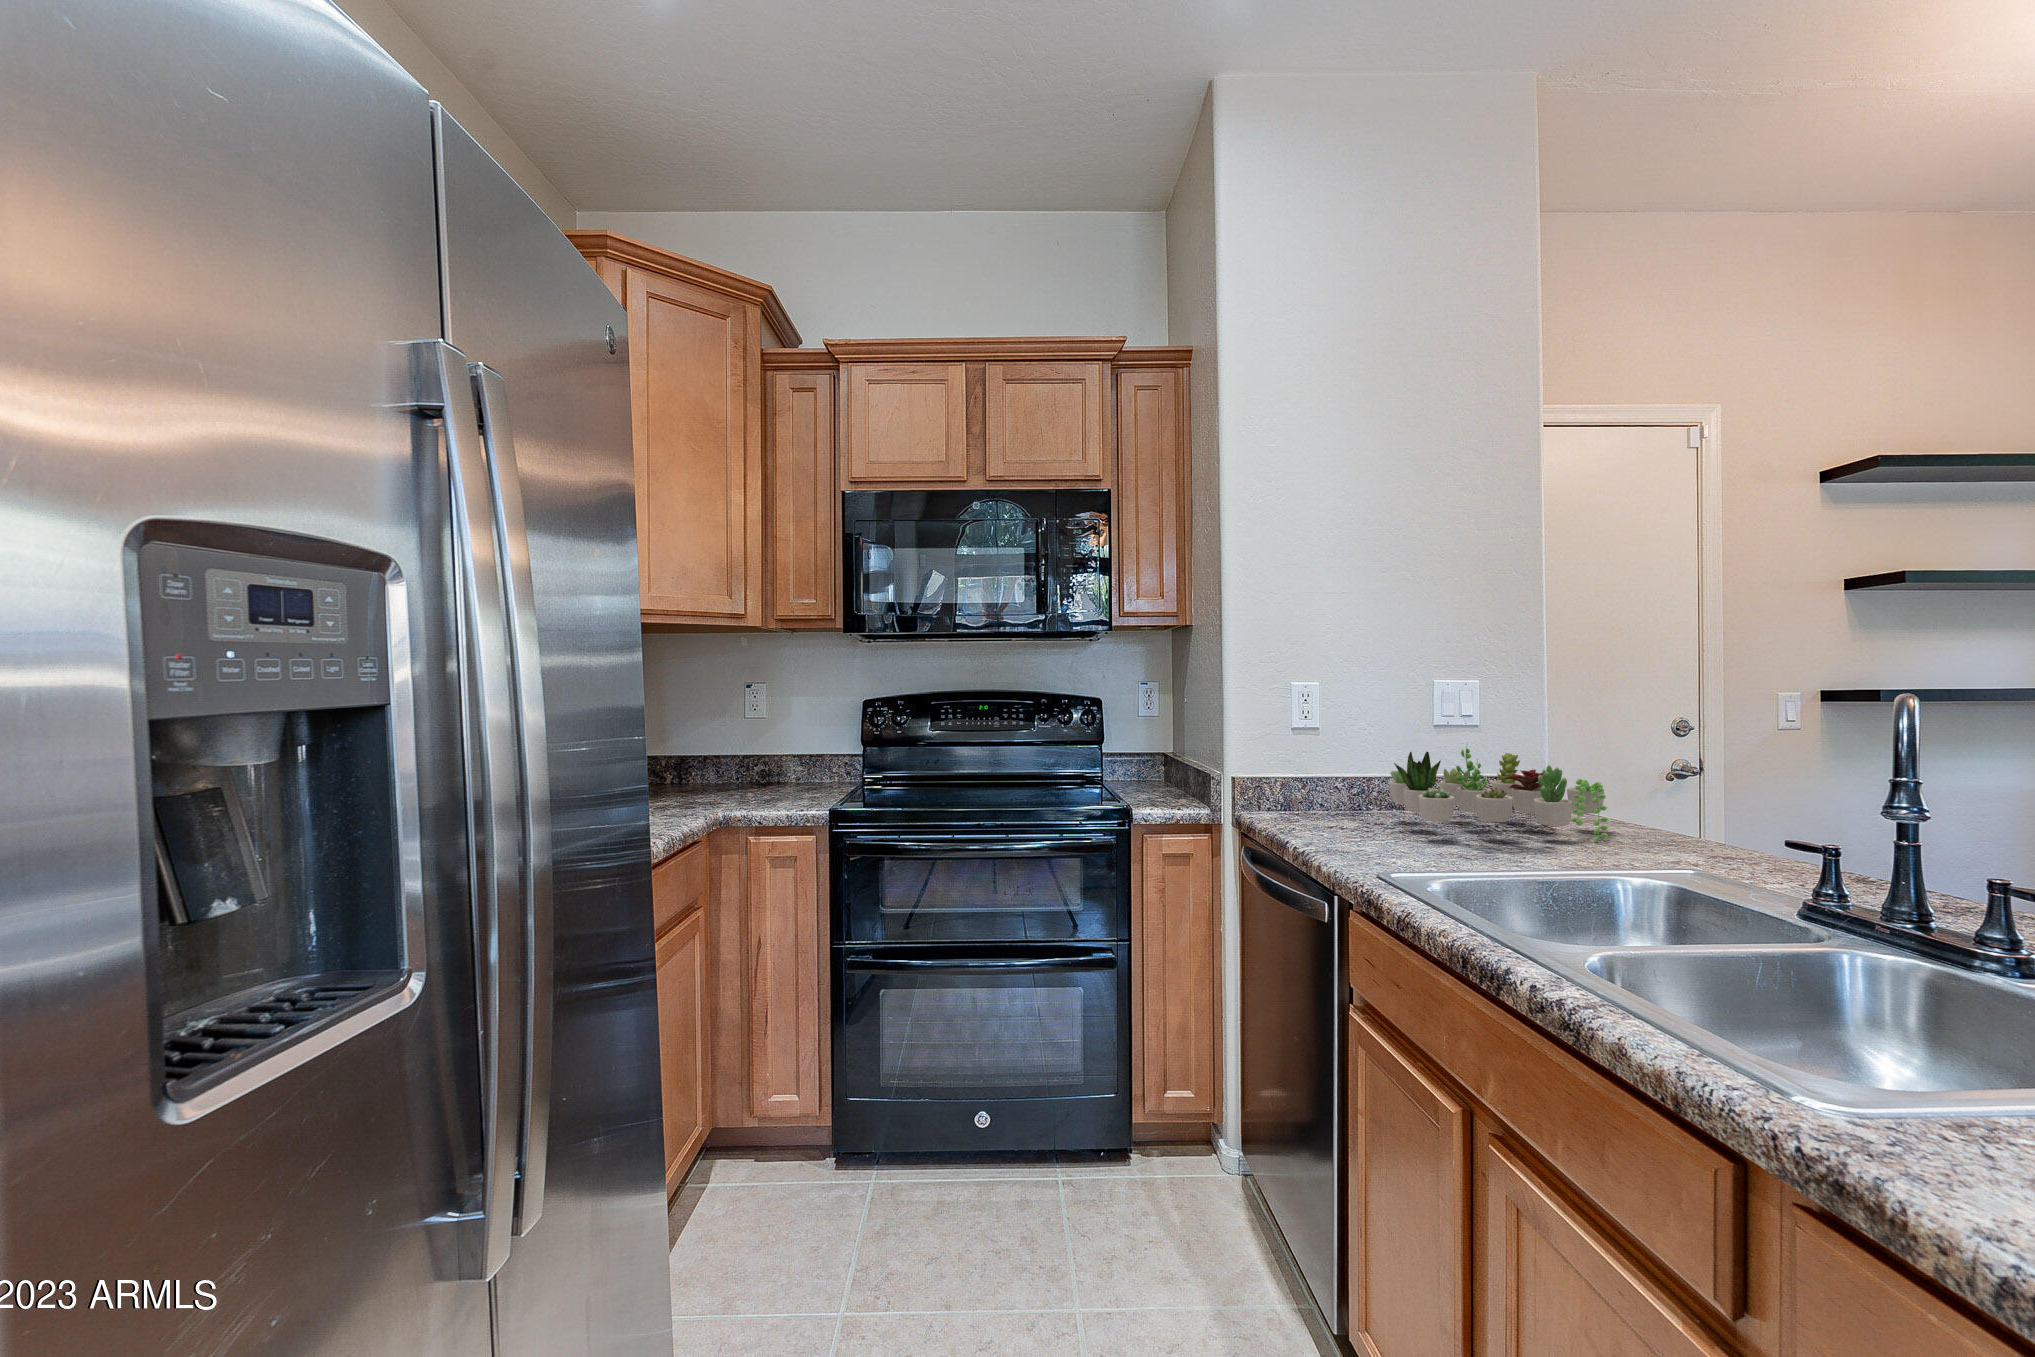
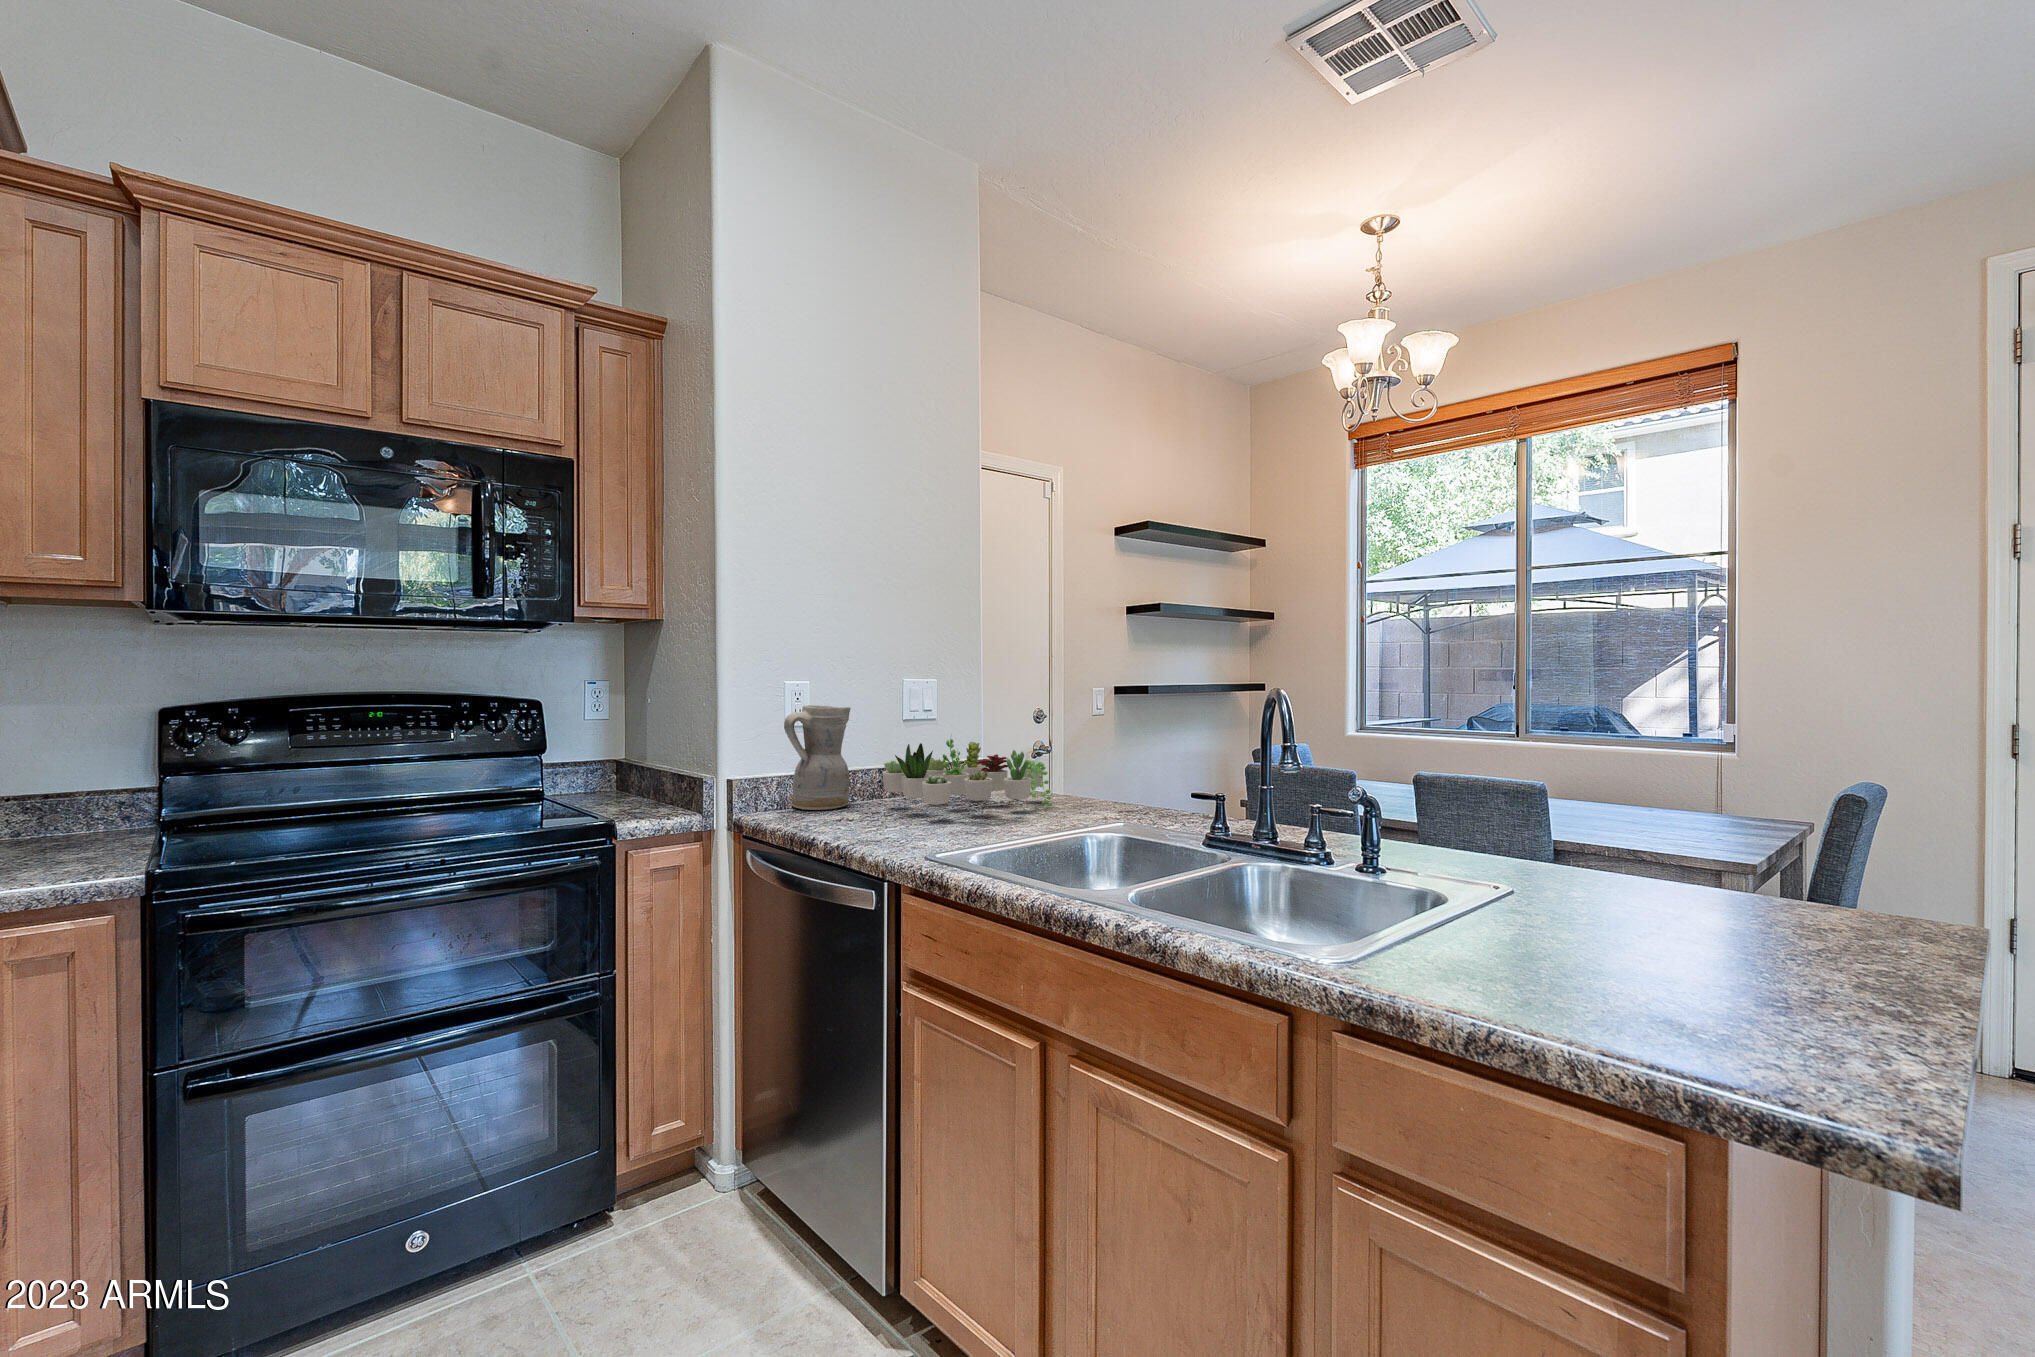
ceramic pitcher: none [1284,707,1359,816] -> present [784,705,851,810]

